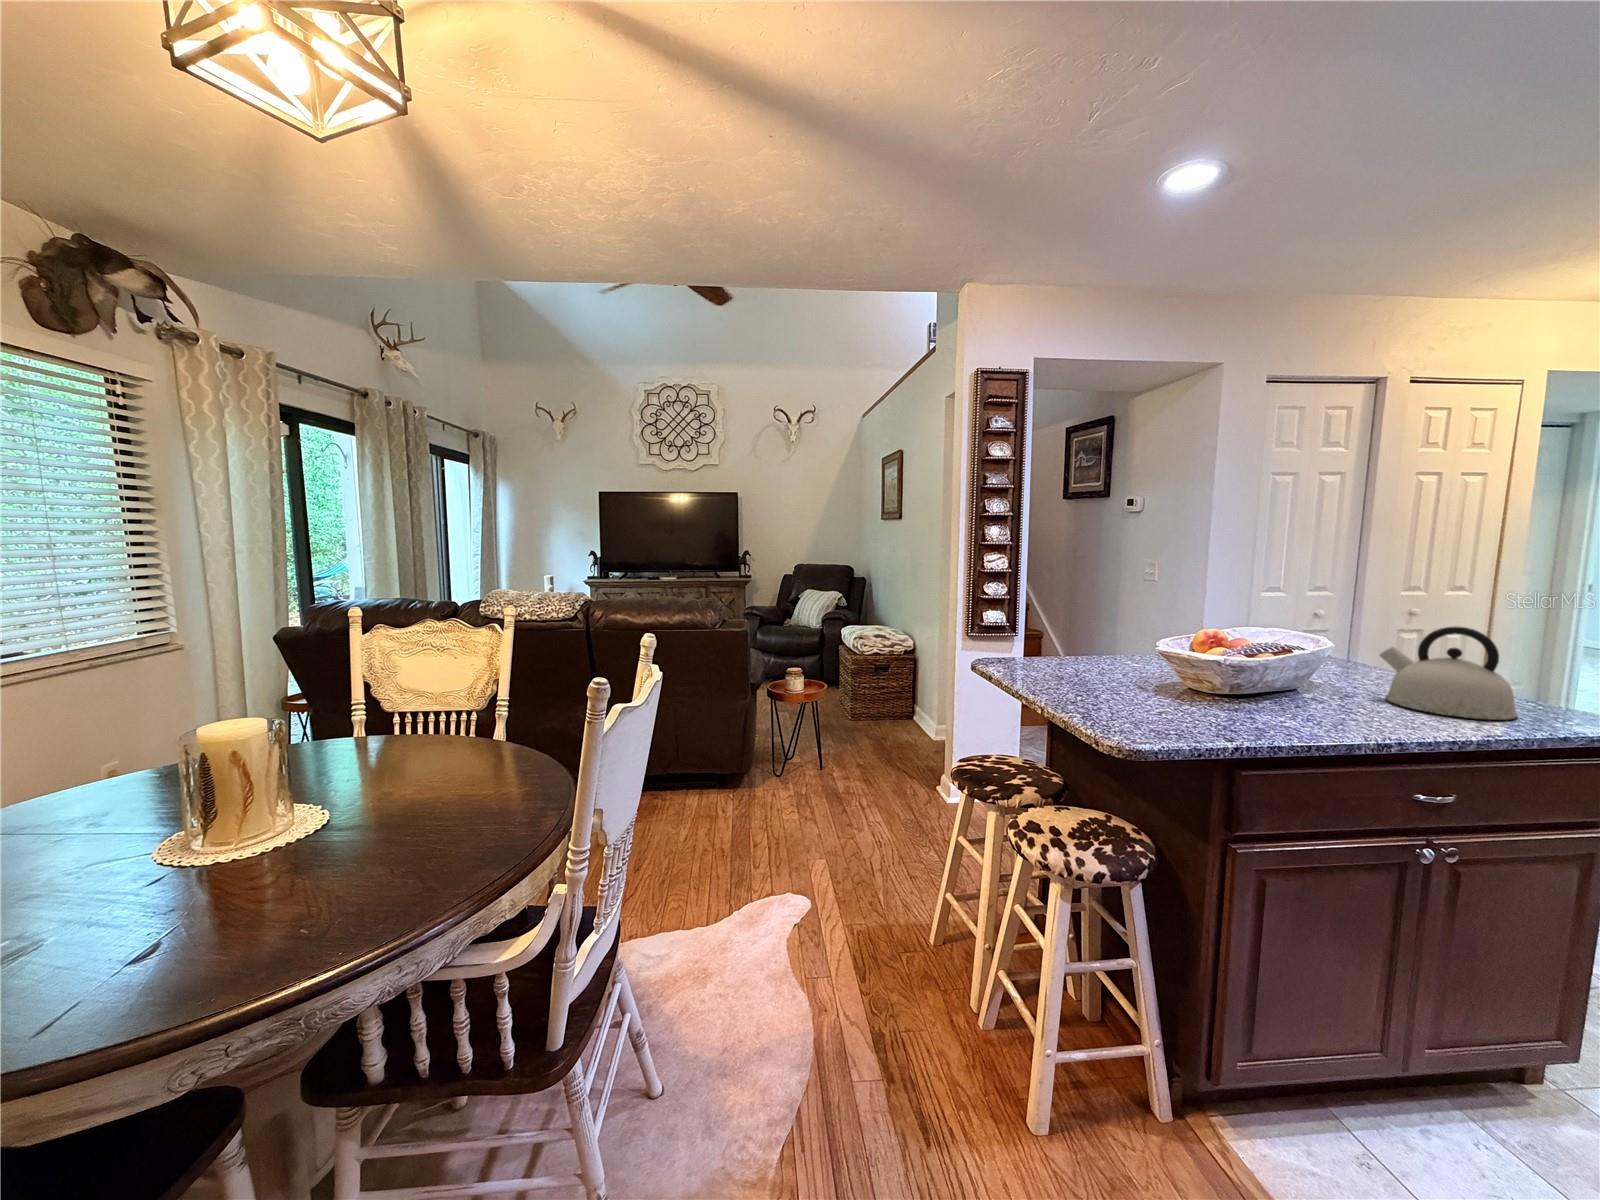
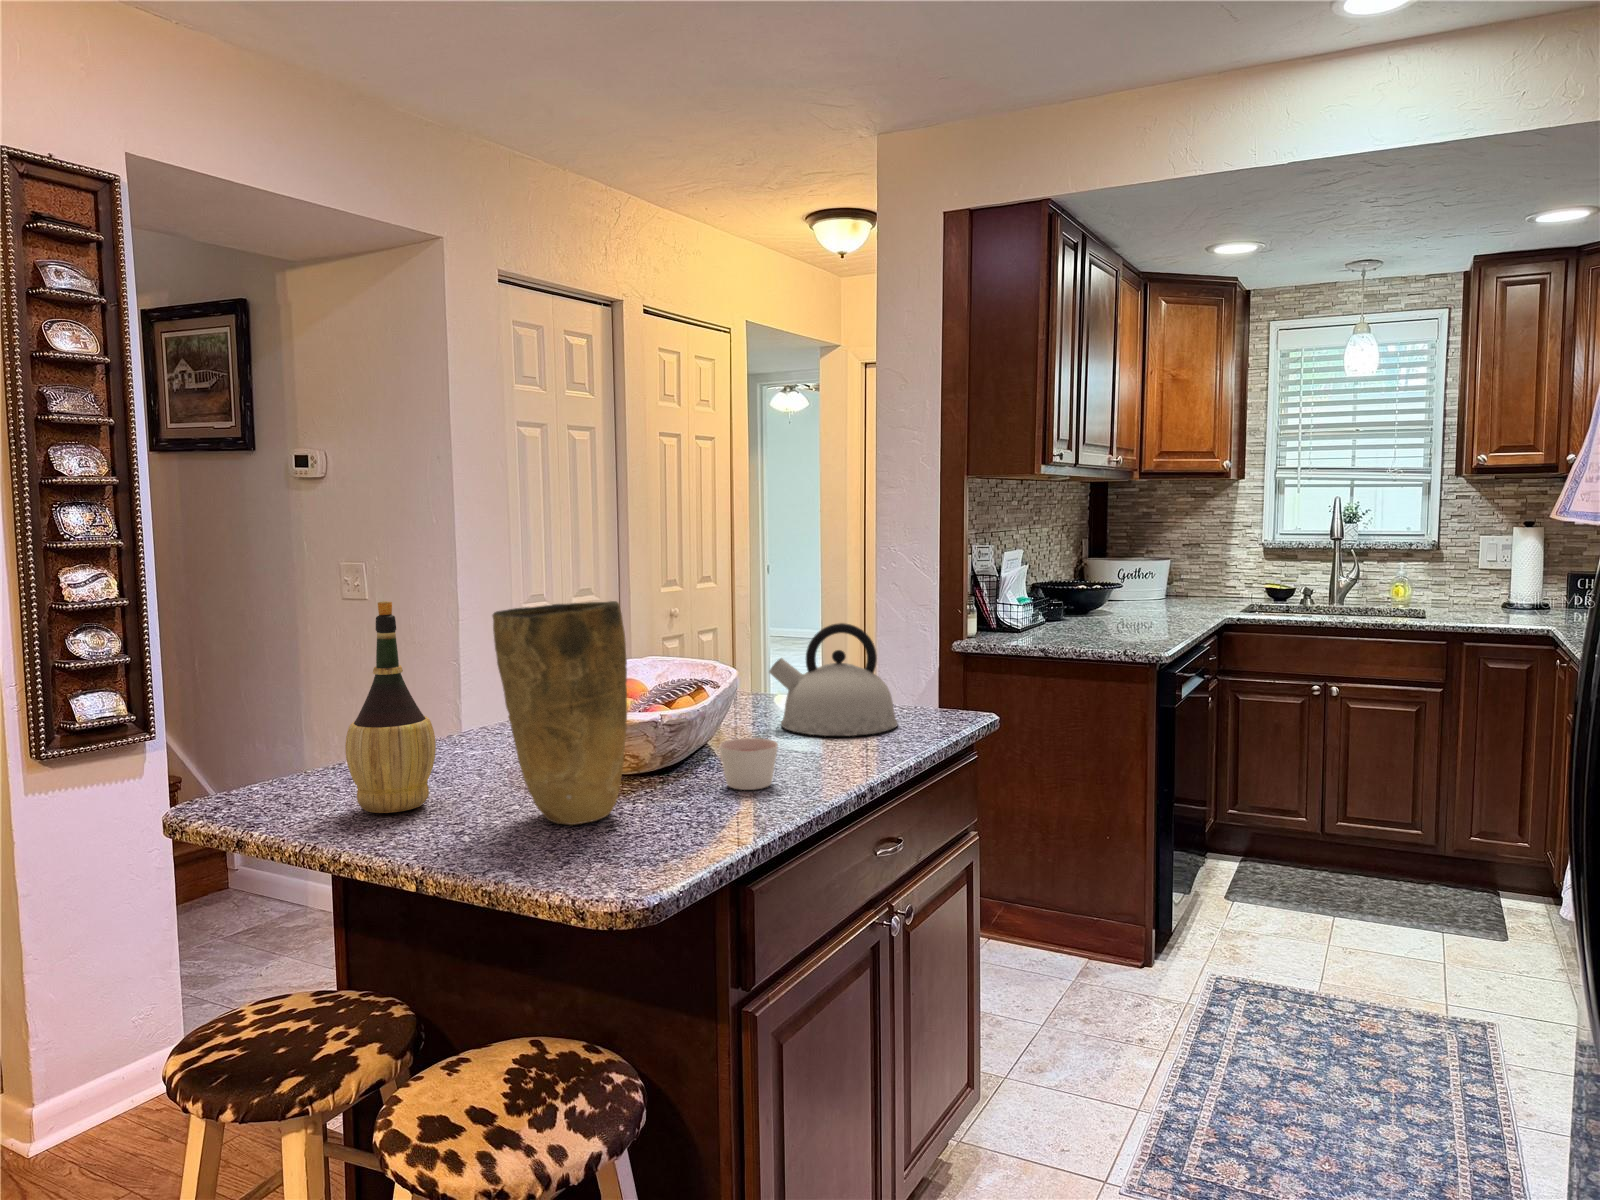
wine bottle: none [1047,576,1093,683] -> present [345,601,436,813]
vase: none [1115,586,1198,710] -> present [493,601,628,825]
candle: none [1274,688,1324,724] -> present [719,738,778,790]

